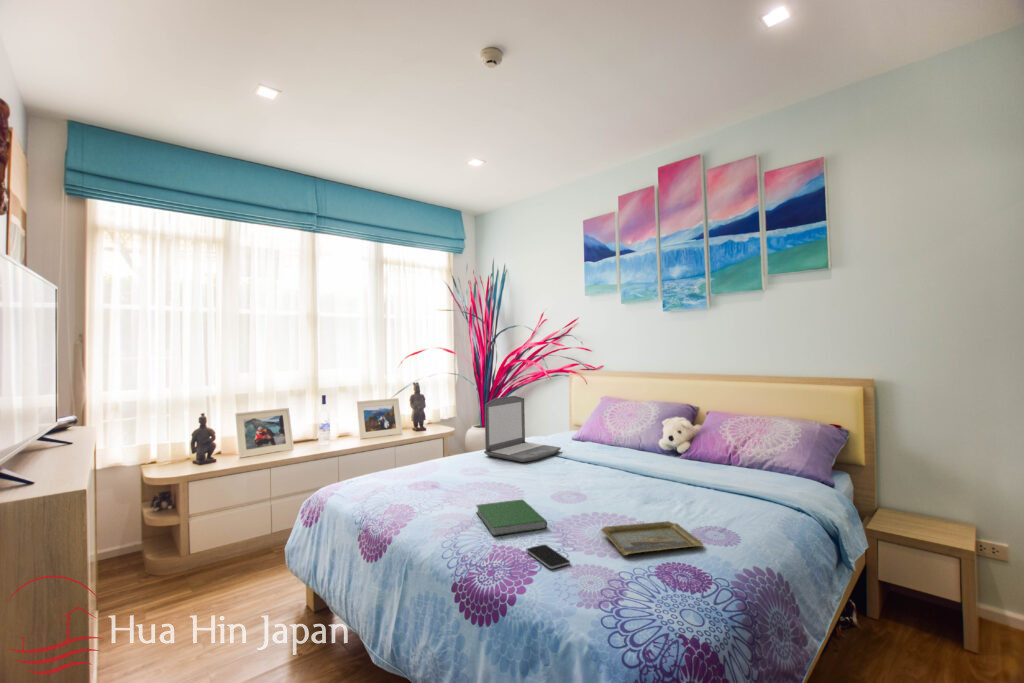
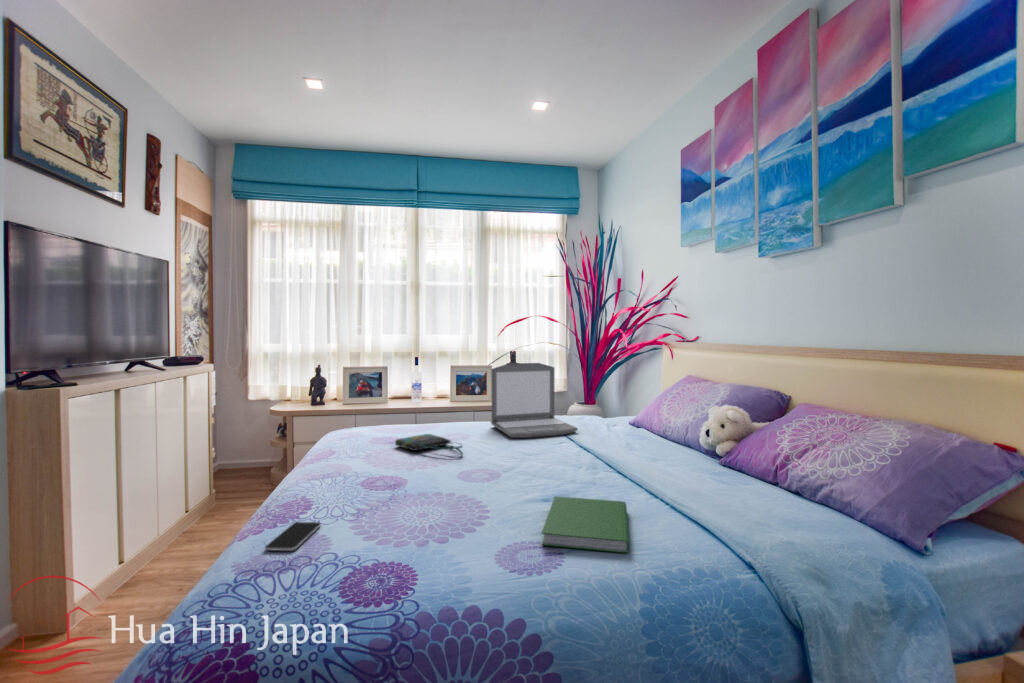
tote bag: none [446,469,523,485] -> present [395,434,462,459]
hardcover book: present [476,500,547,536] -> present [542,496,629,553]
tray: present [601,521,703,555] -> none [354,519,498,578]

